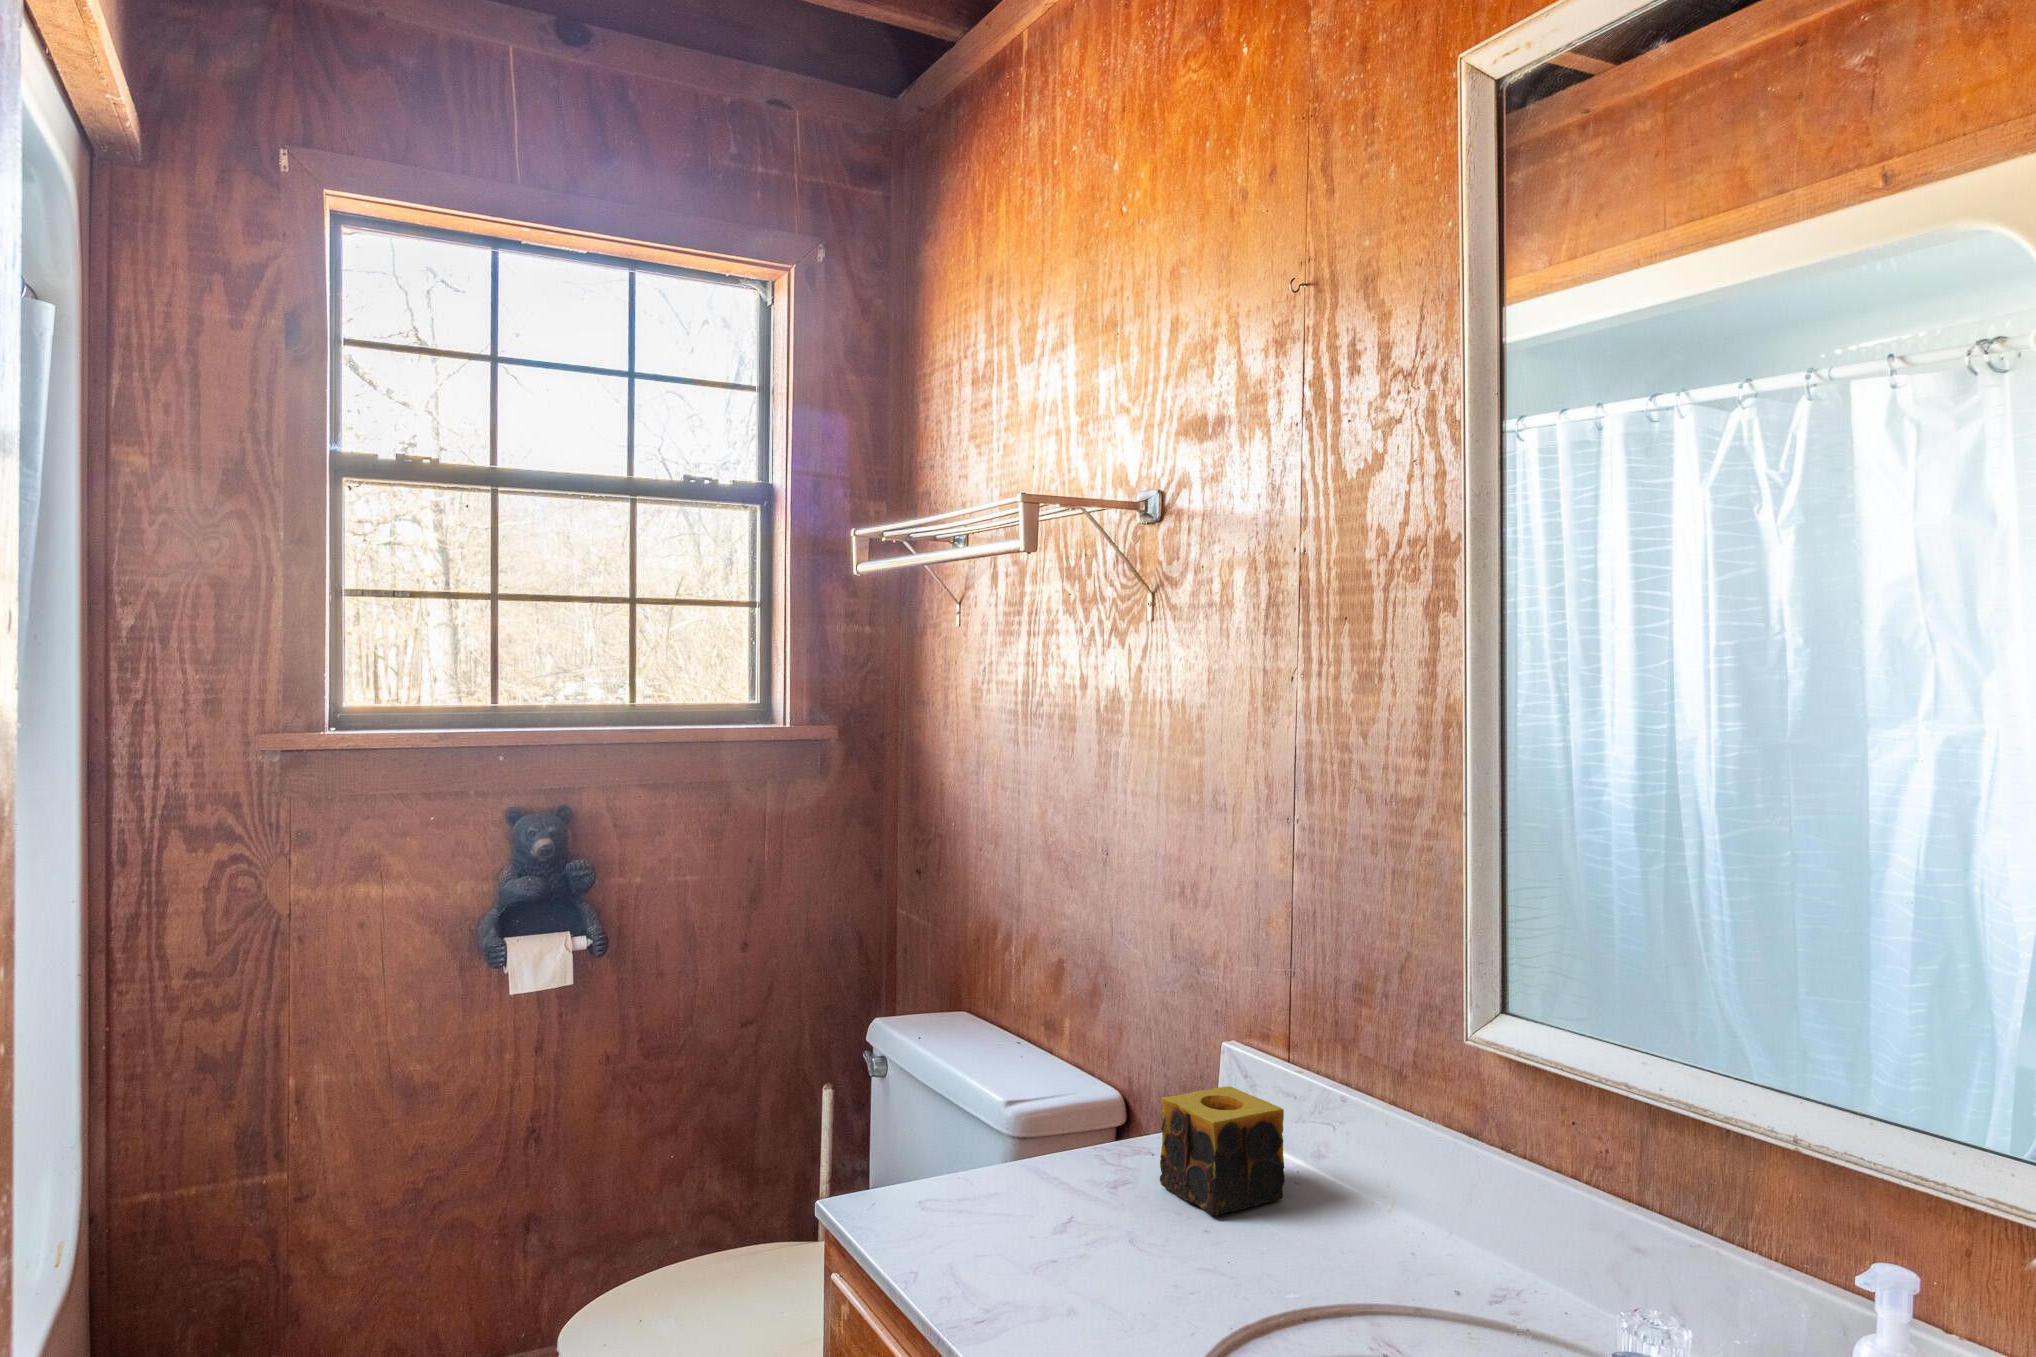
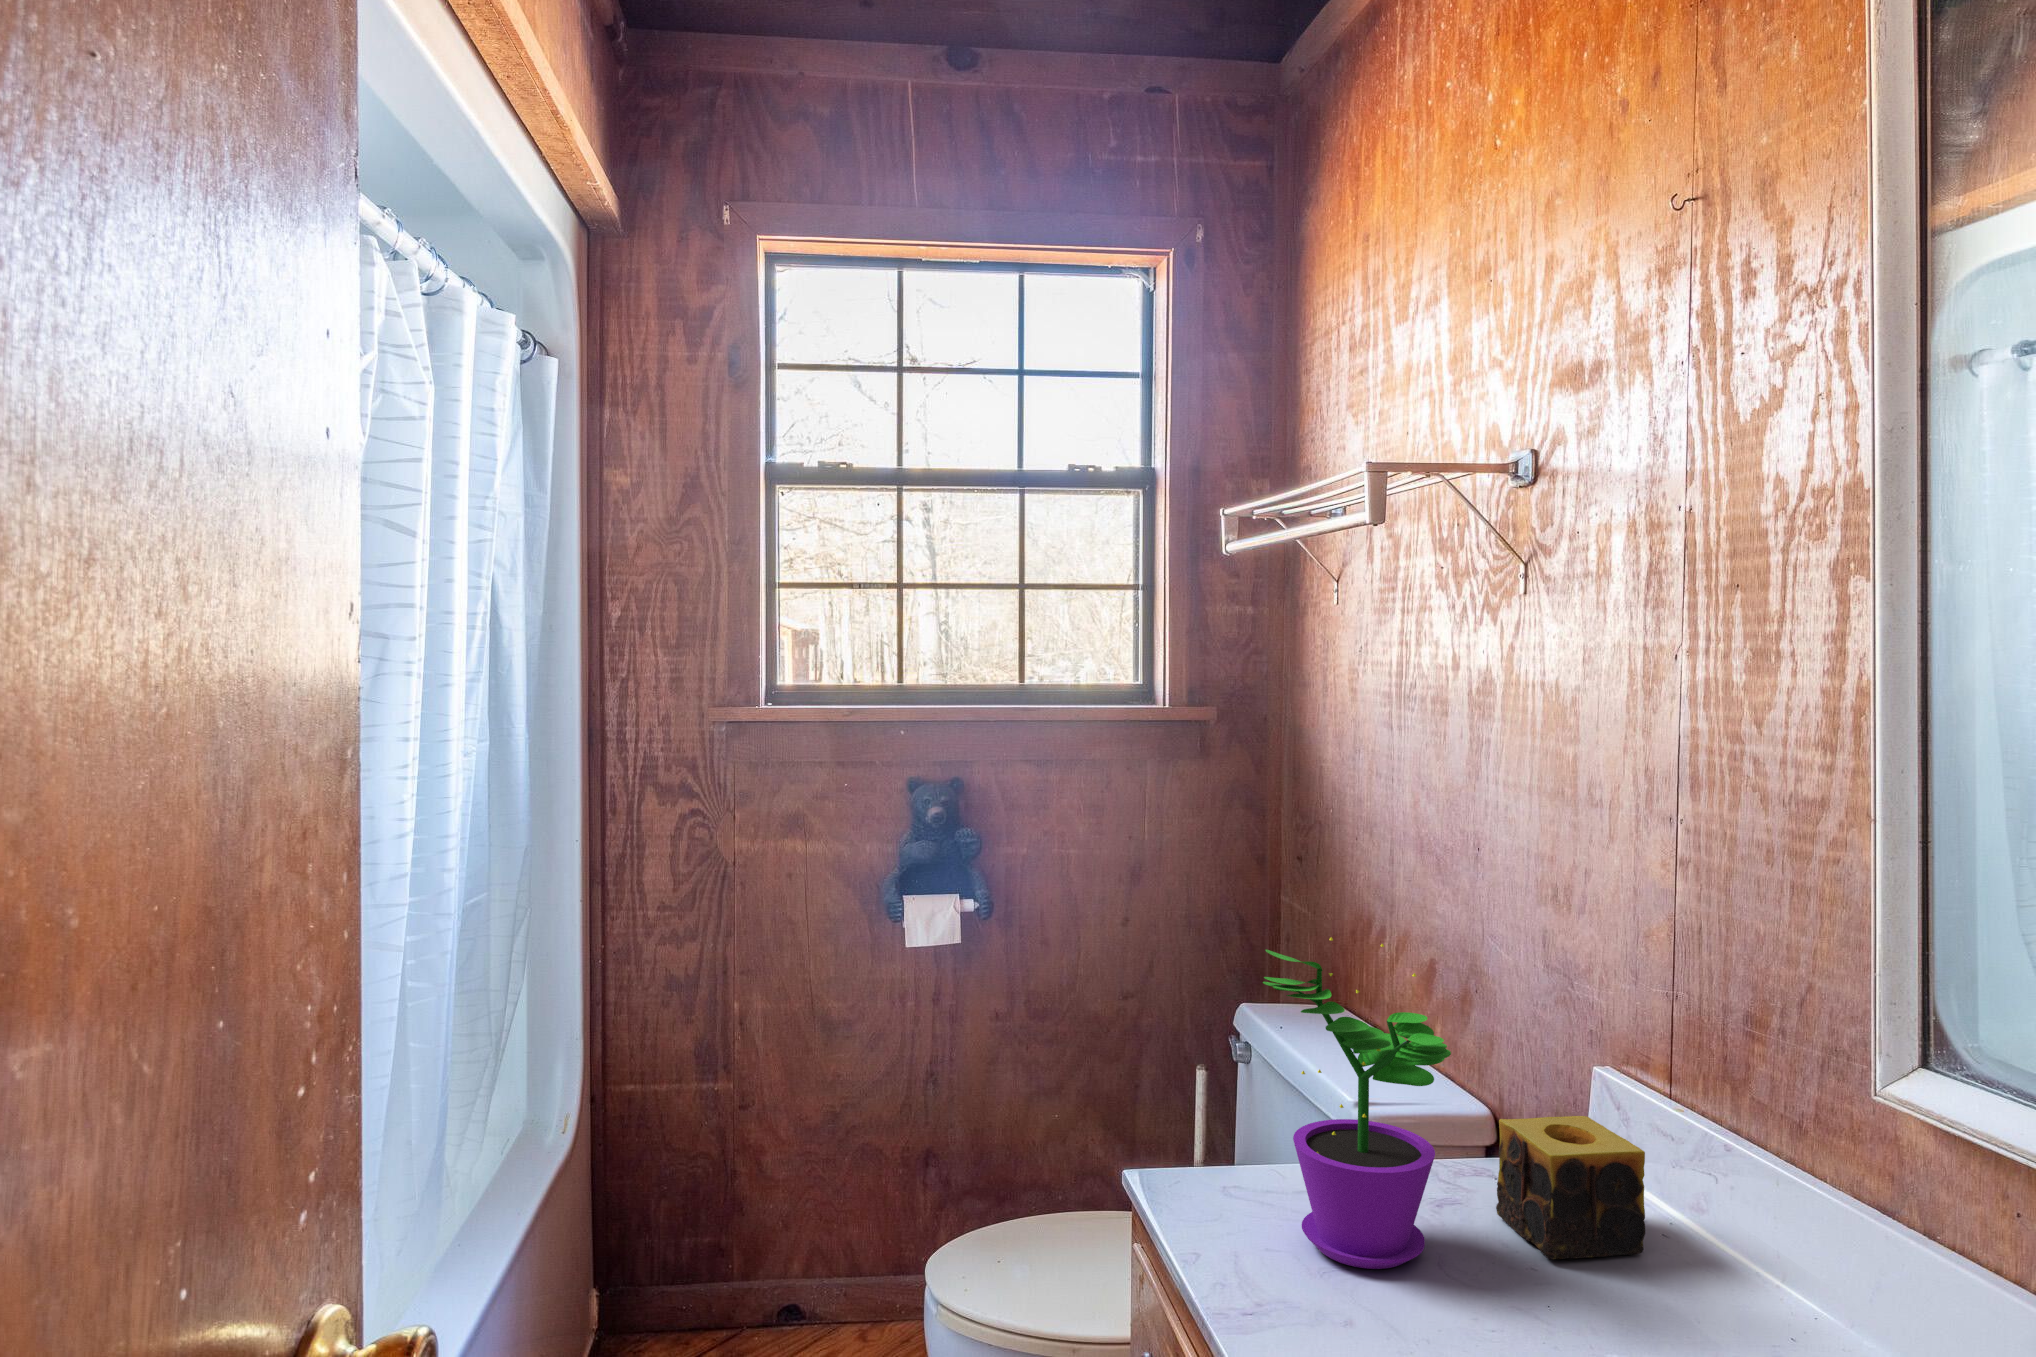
flower pot: none [963,941,1138,1250] -> present [1263,937,1451,1269]

